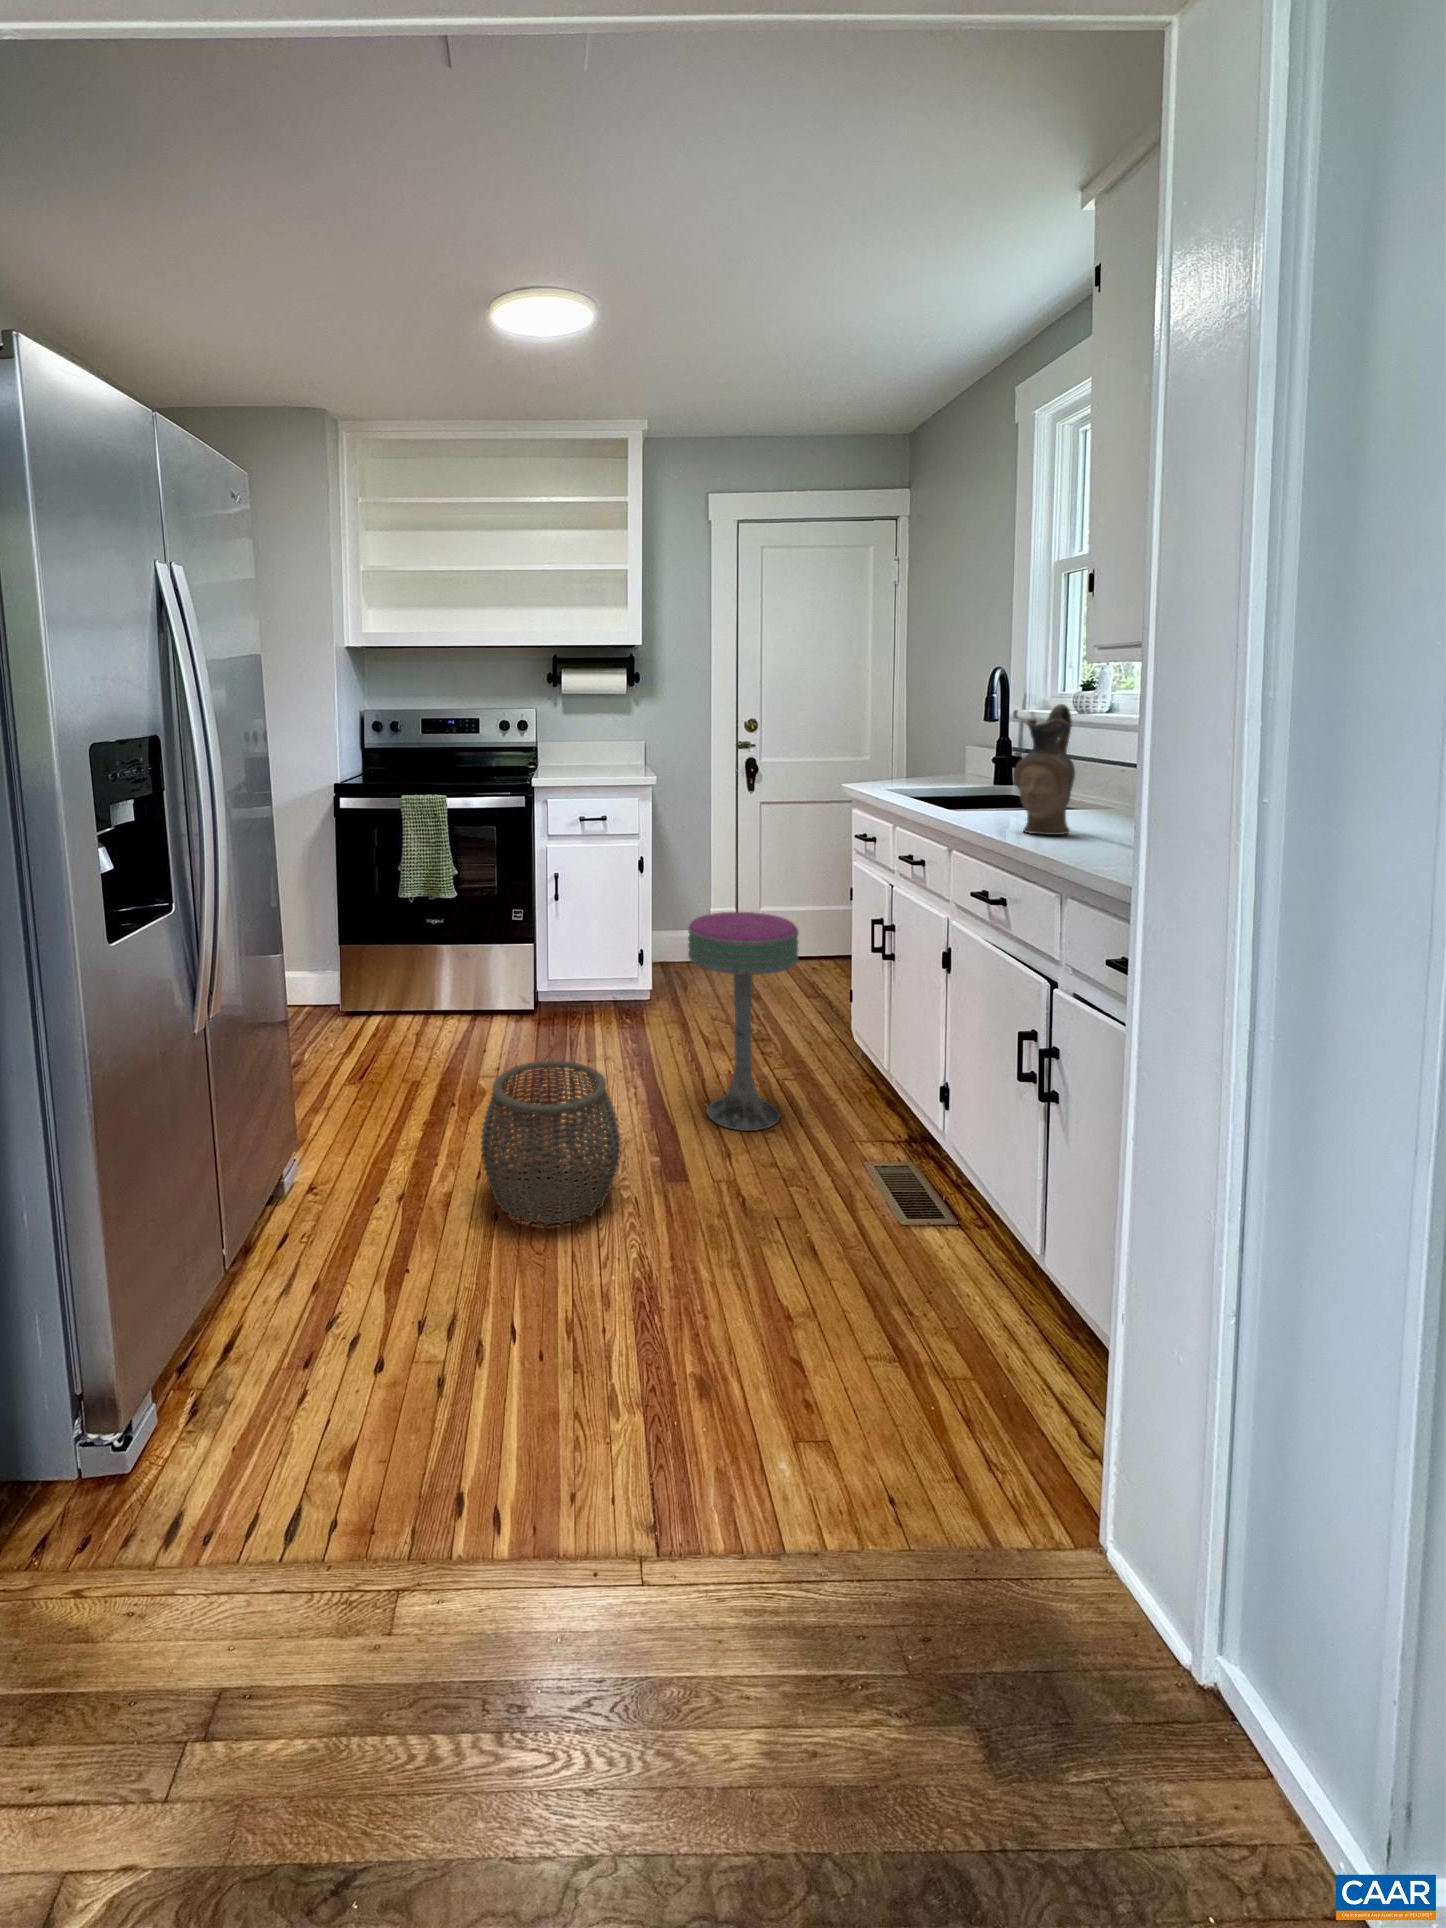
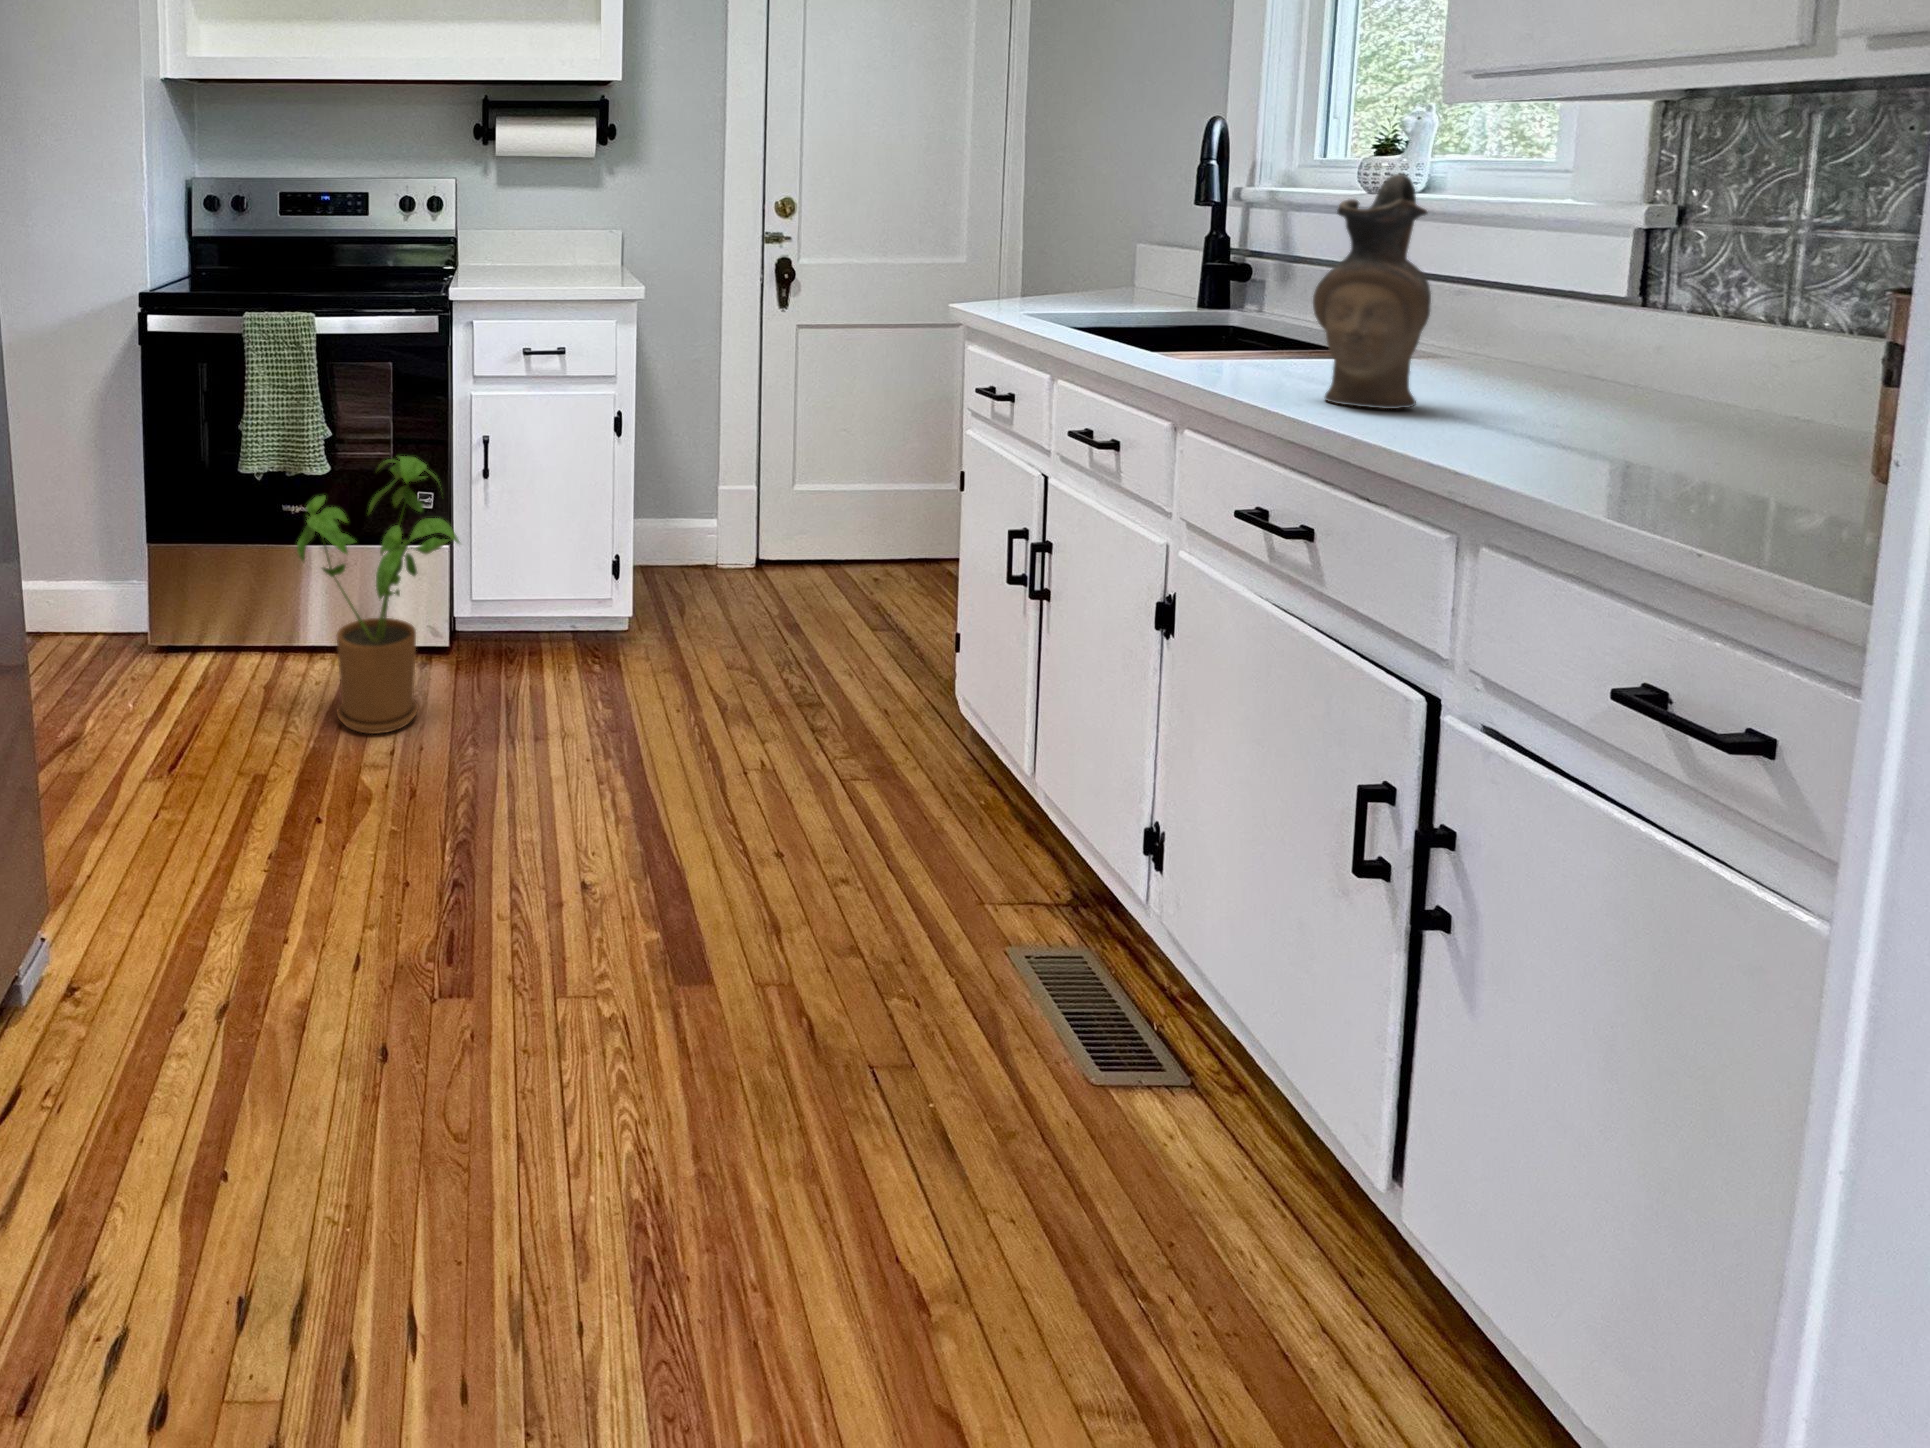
house plant: none [436,885,540,1061] -> present [297,456,459,734]
bar stool: present [688,912,799,1131] -> none [706,512,891,878]
woven basket: present [481,1061,621,1226] -> none [359,772,601,1079]

